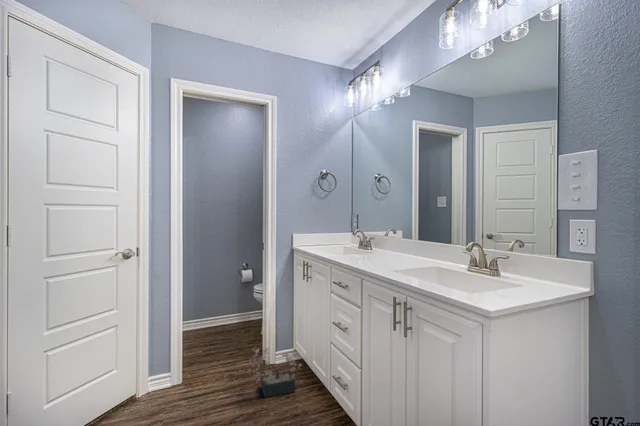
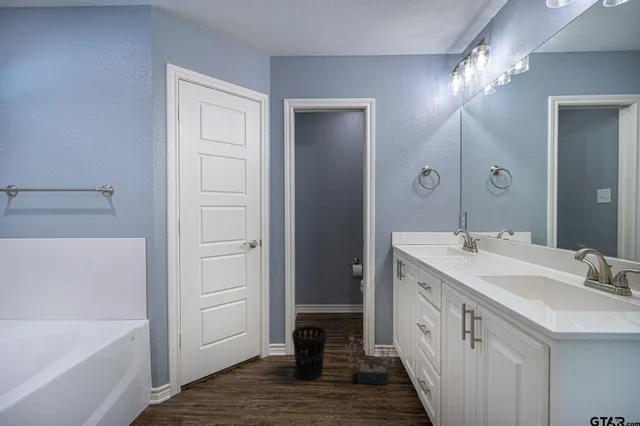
wastebasket: none [186,344,227,408] -> present [292,326,326,380]

